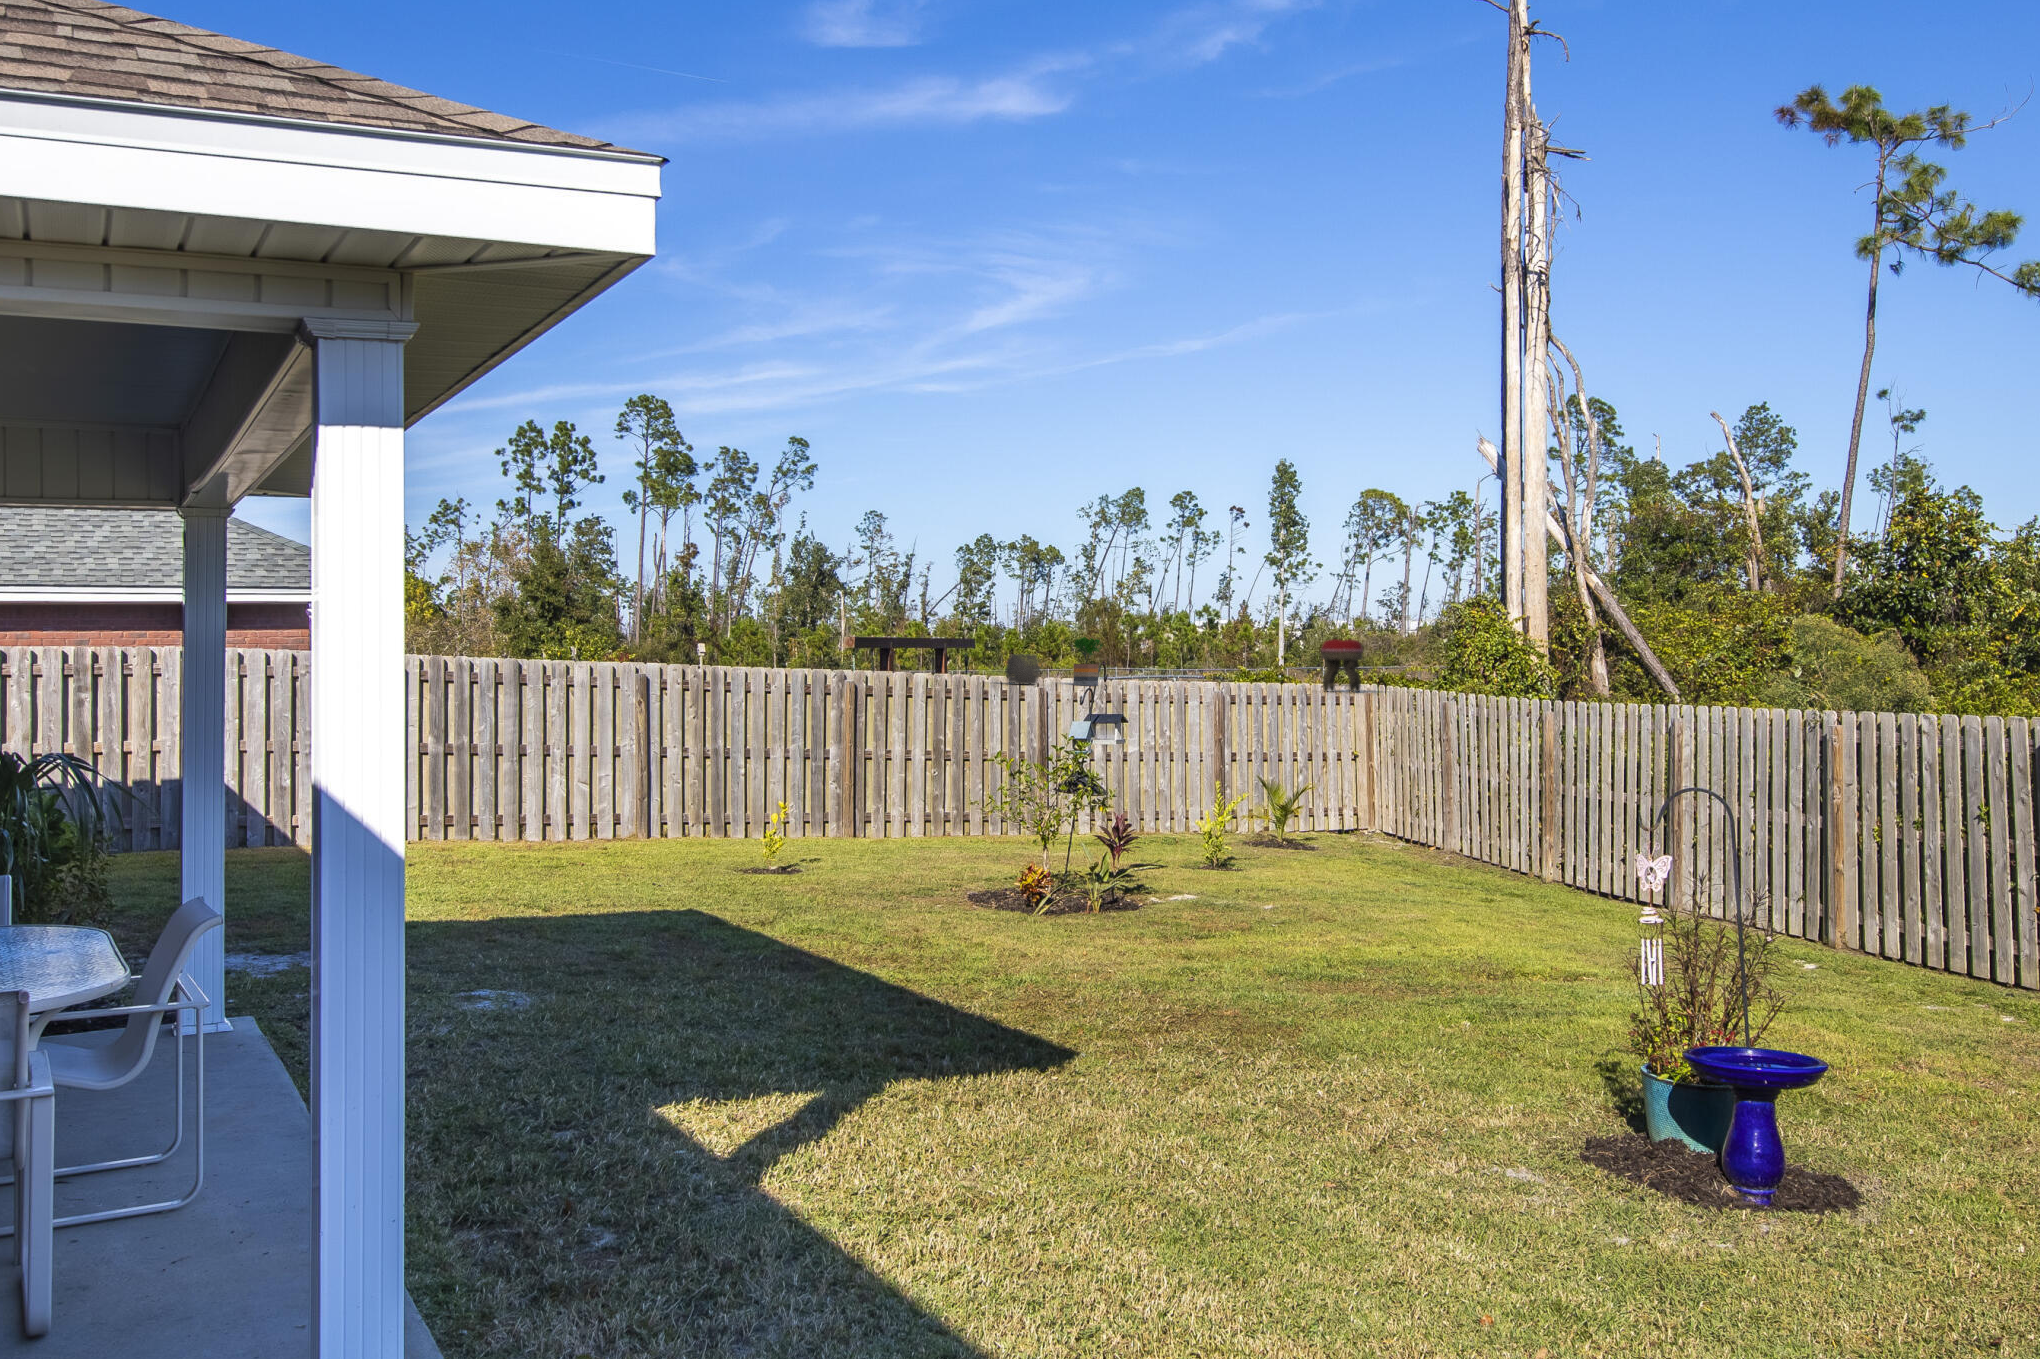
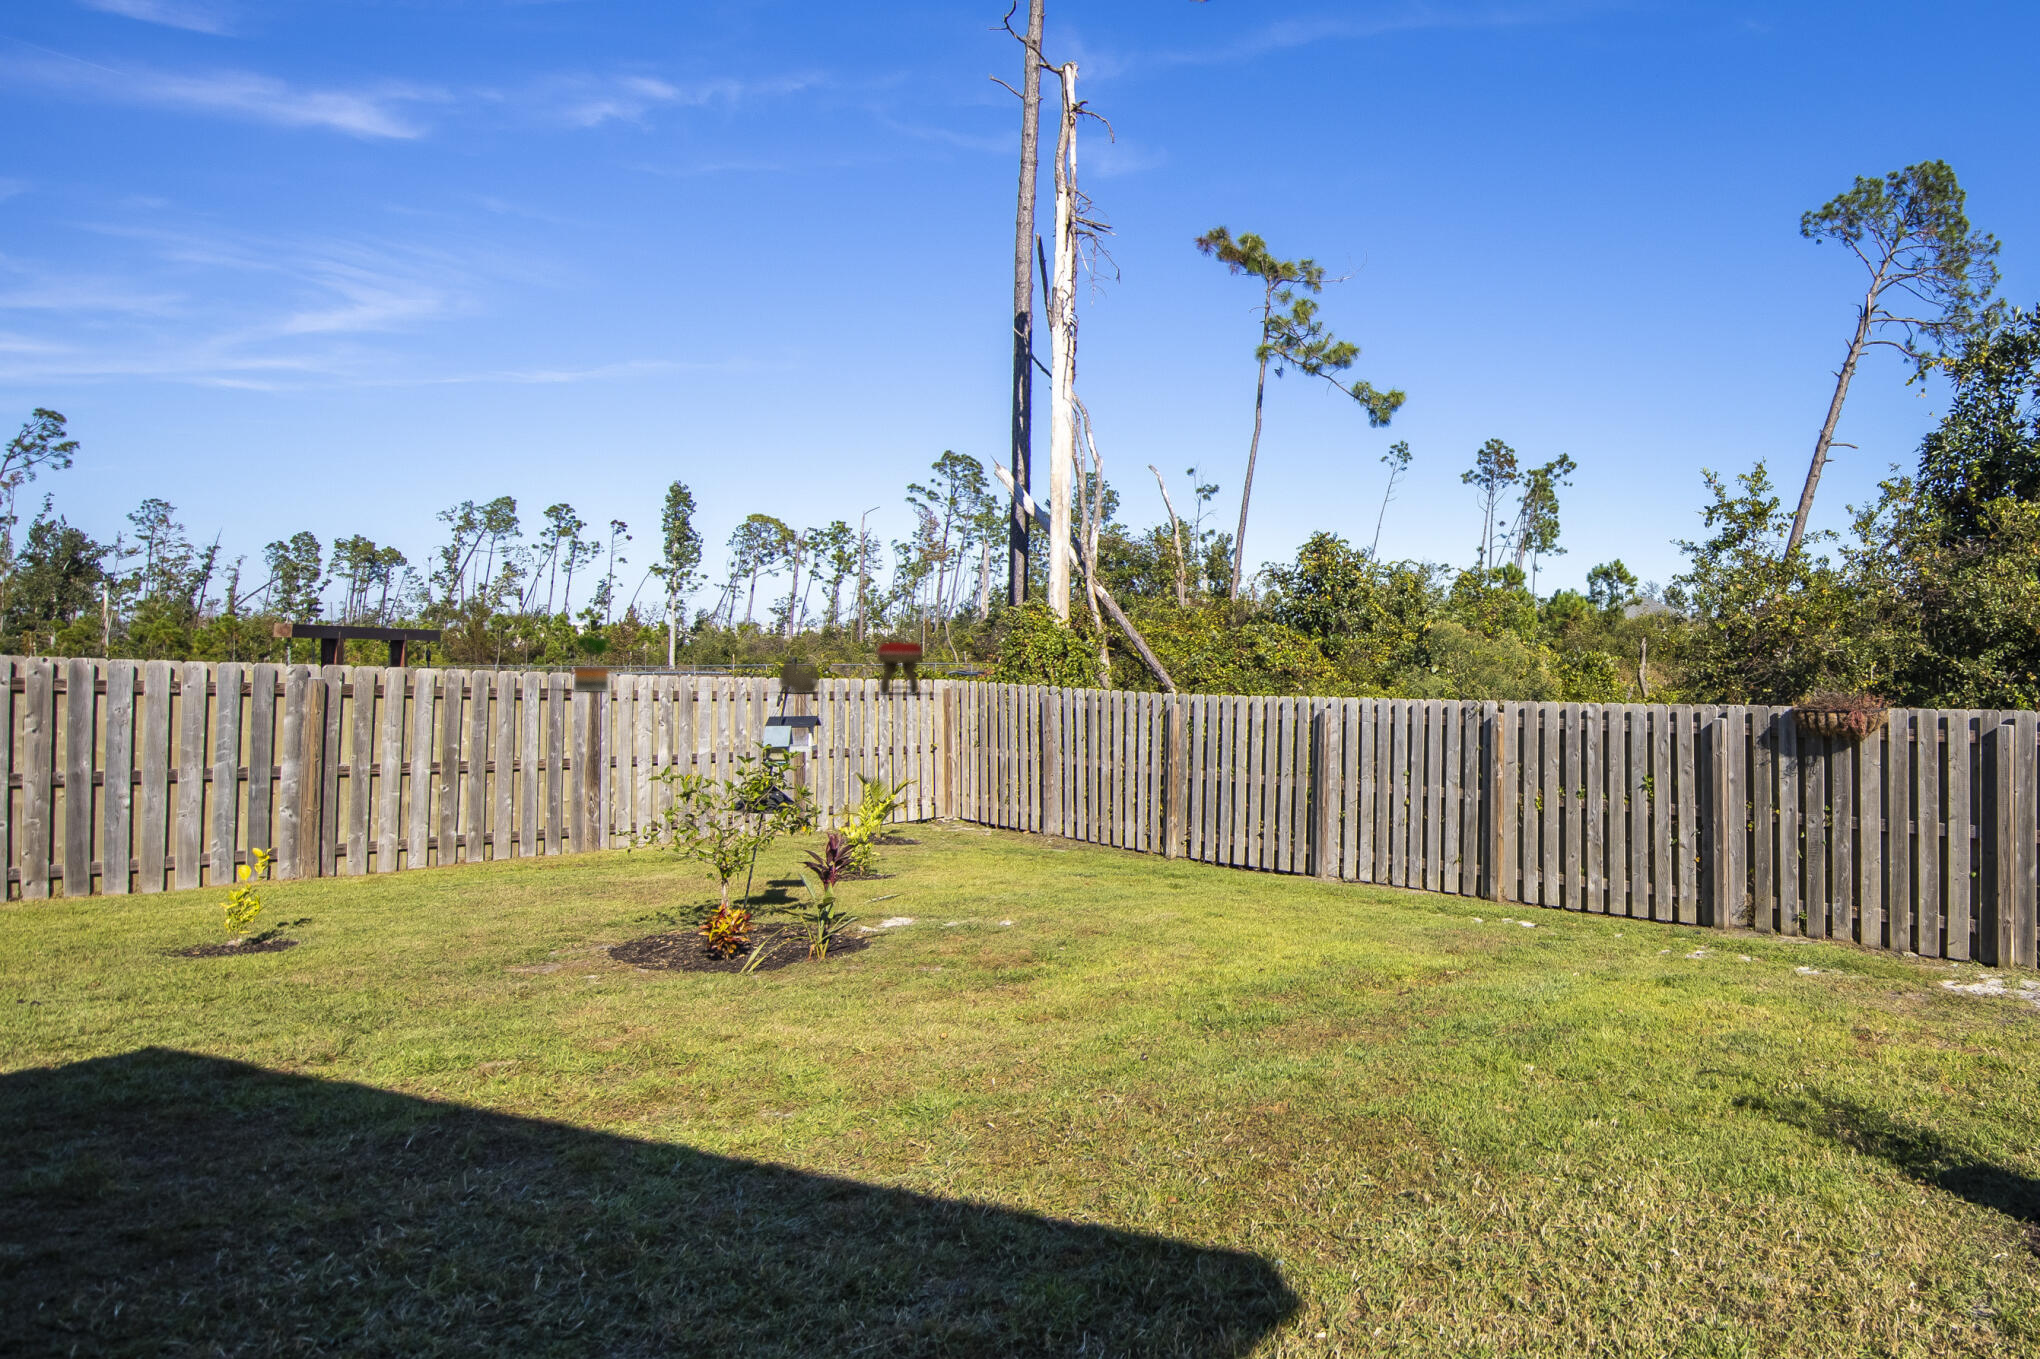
woven basket: present [1006,654,1040,685] -> present [779,663,819,693]

